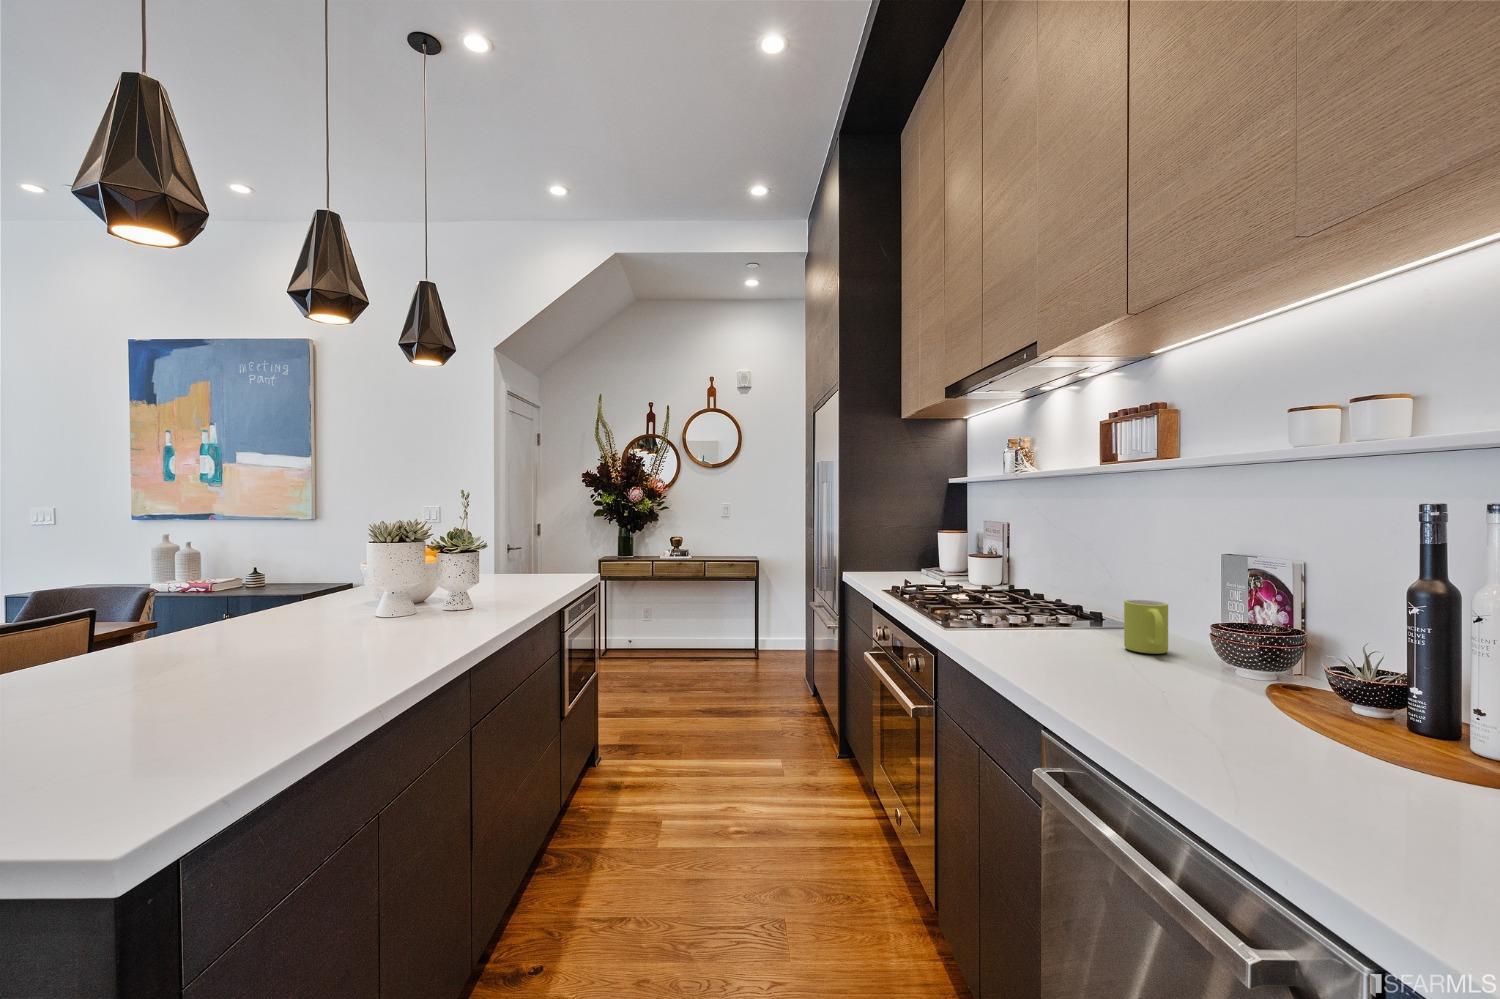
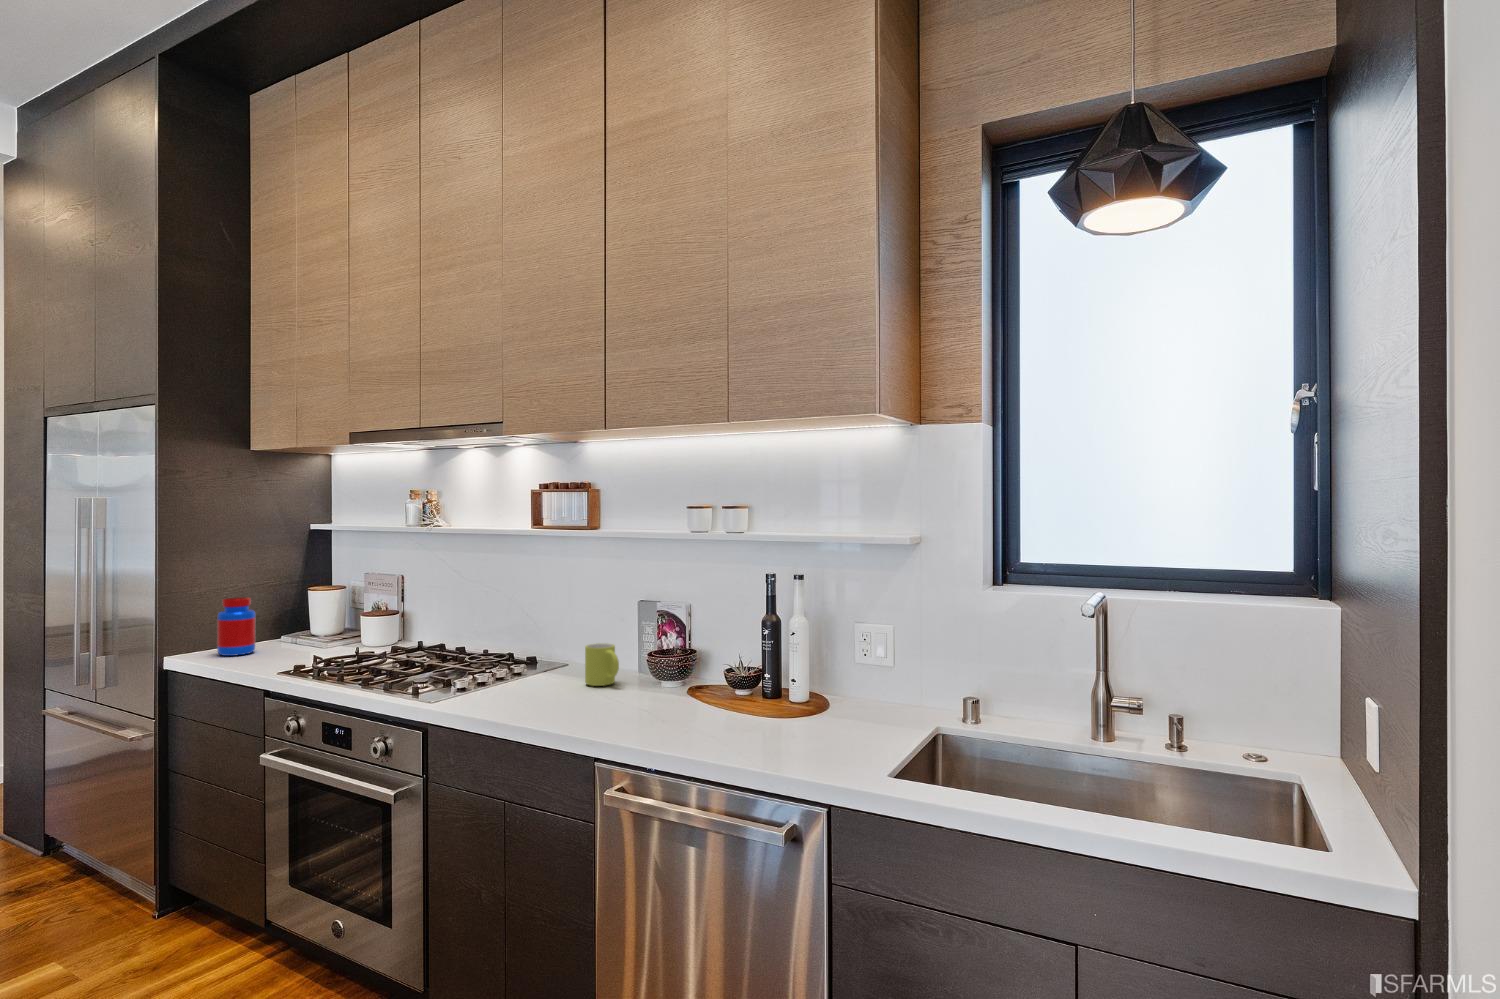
jar: none [869,532,894,576] -> present [217,597,256,656]

